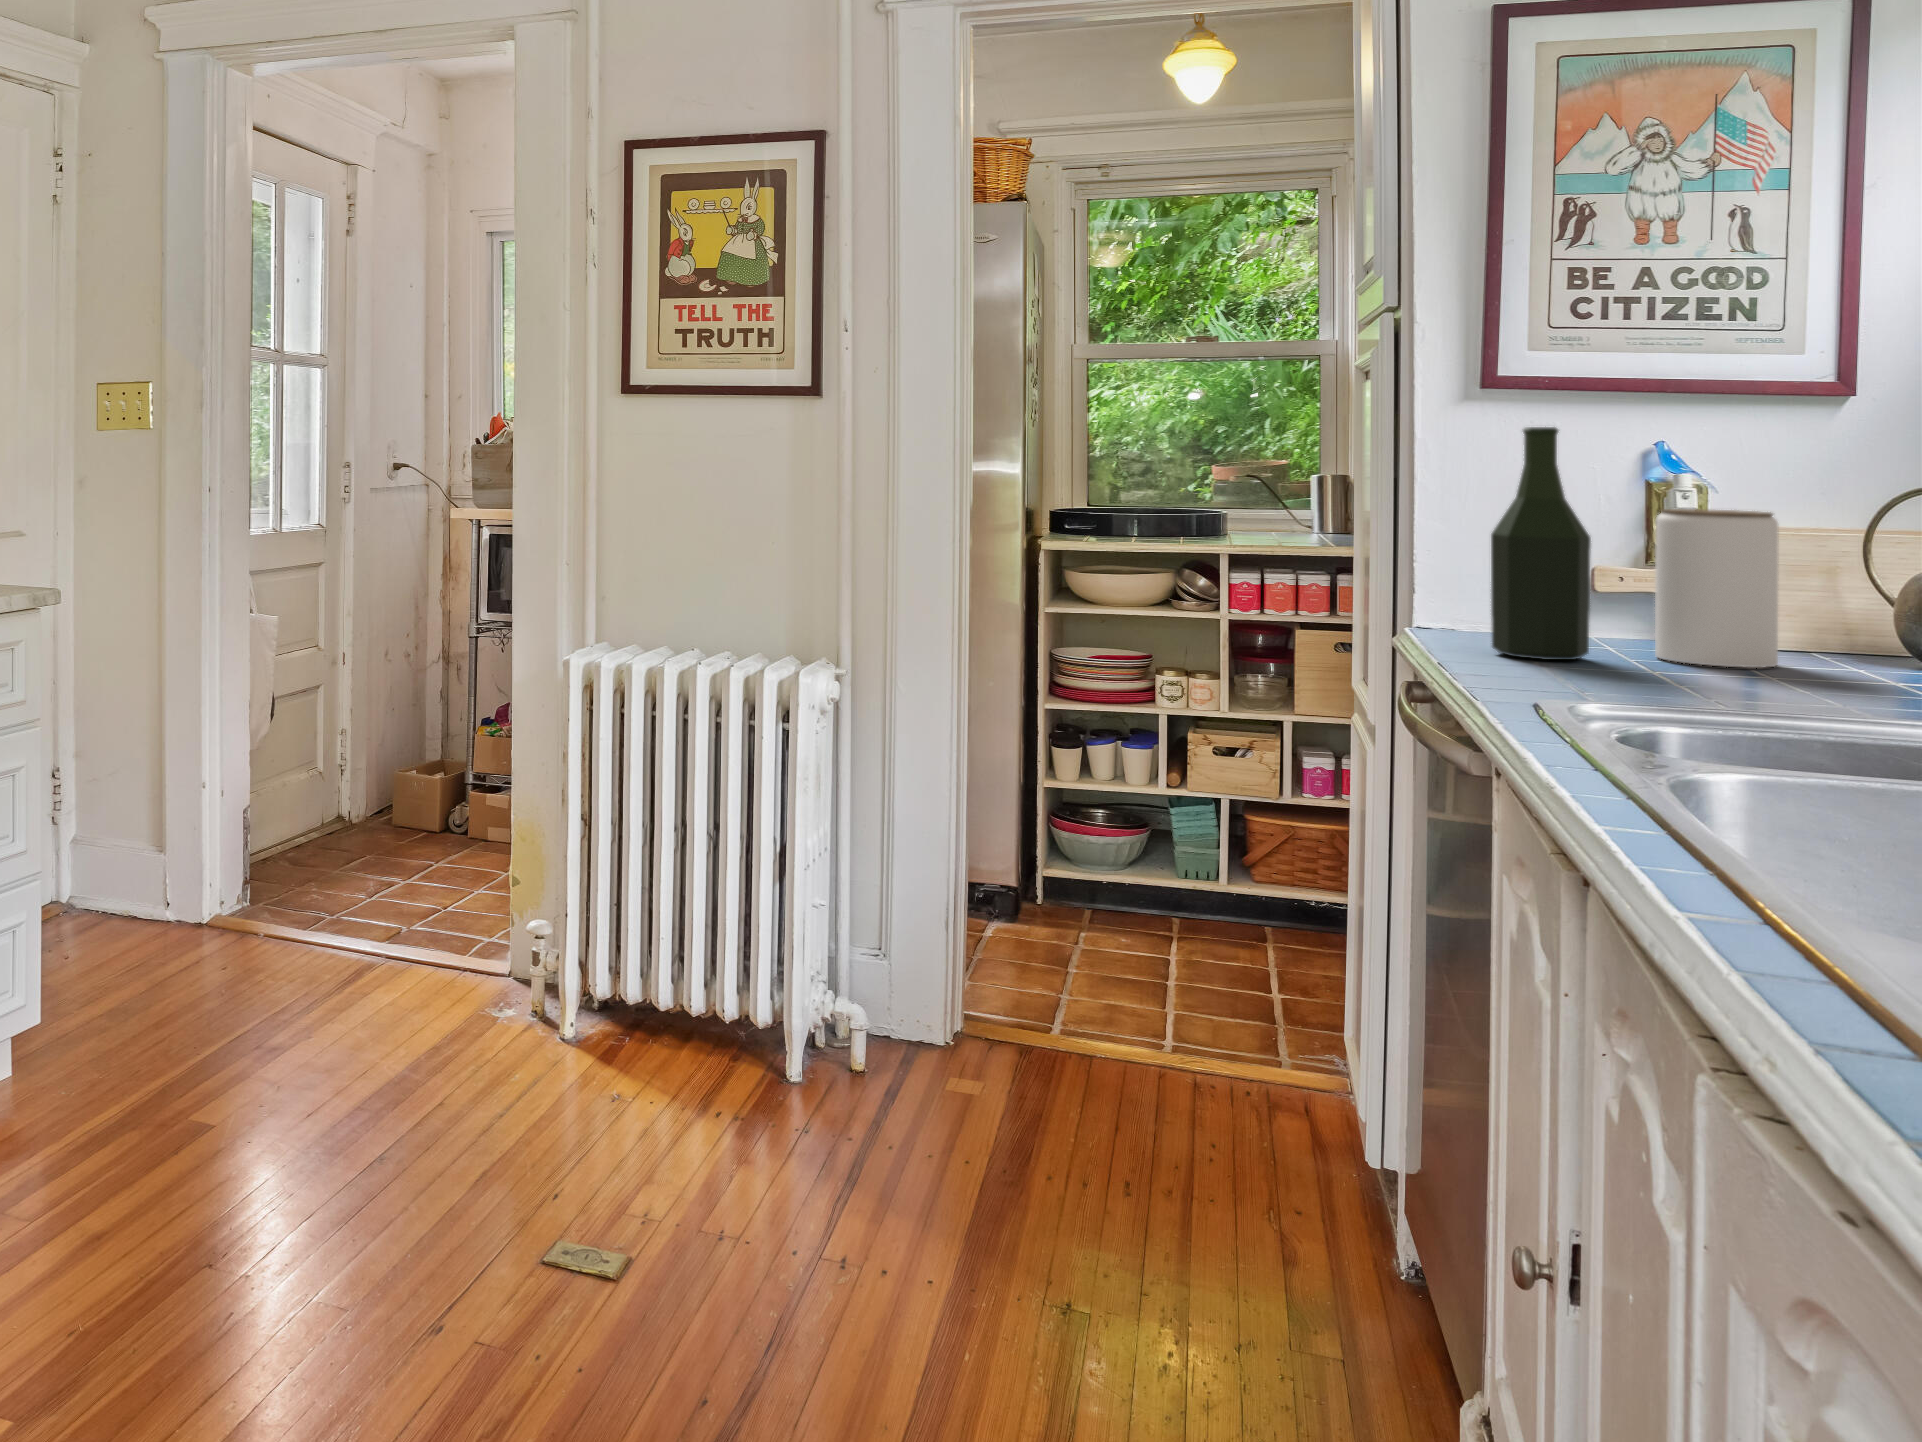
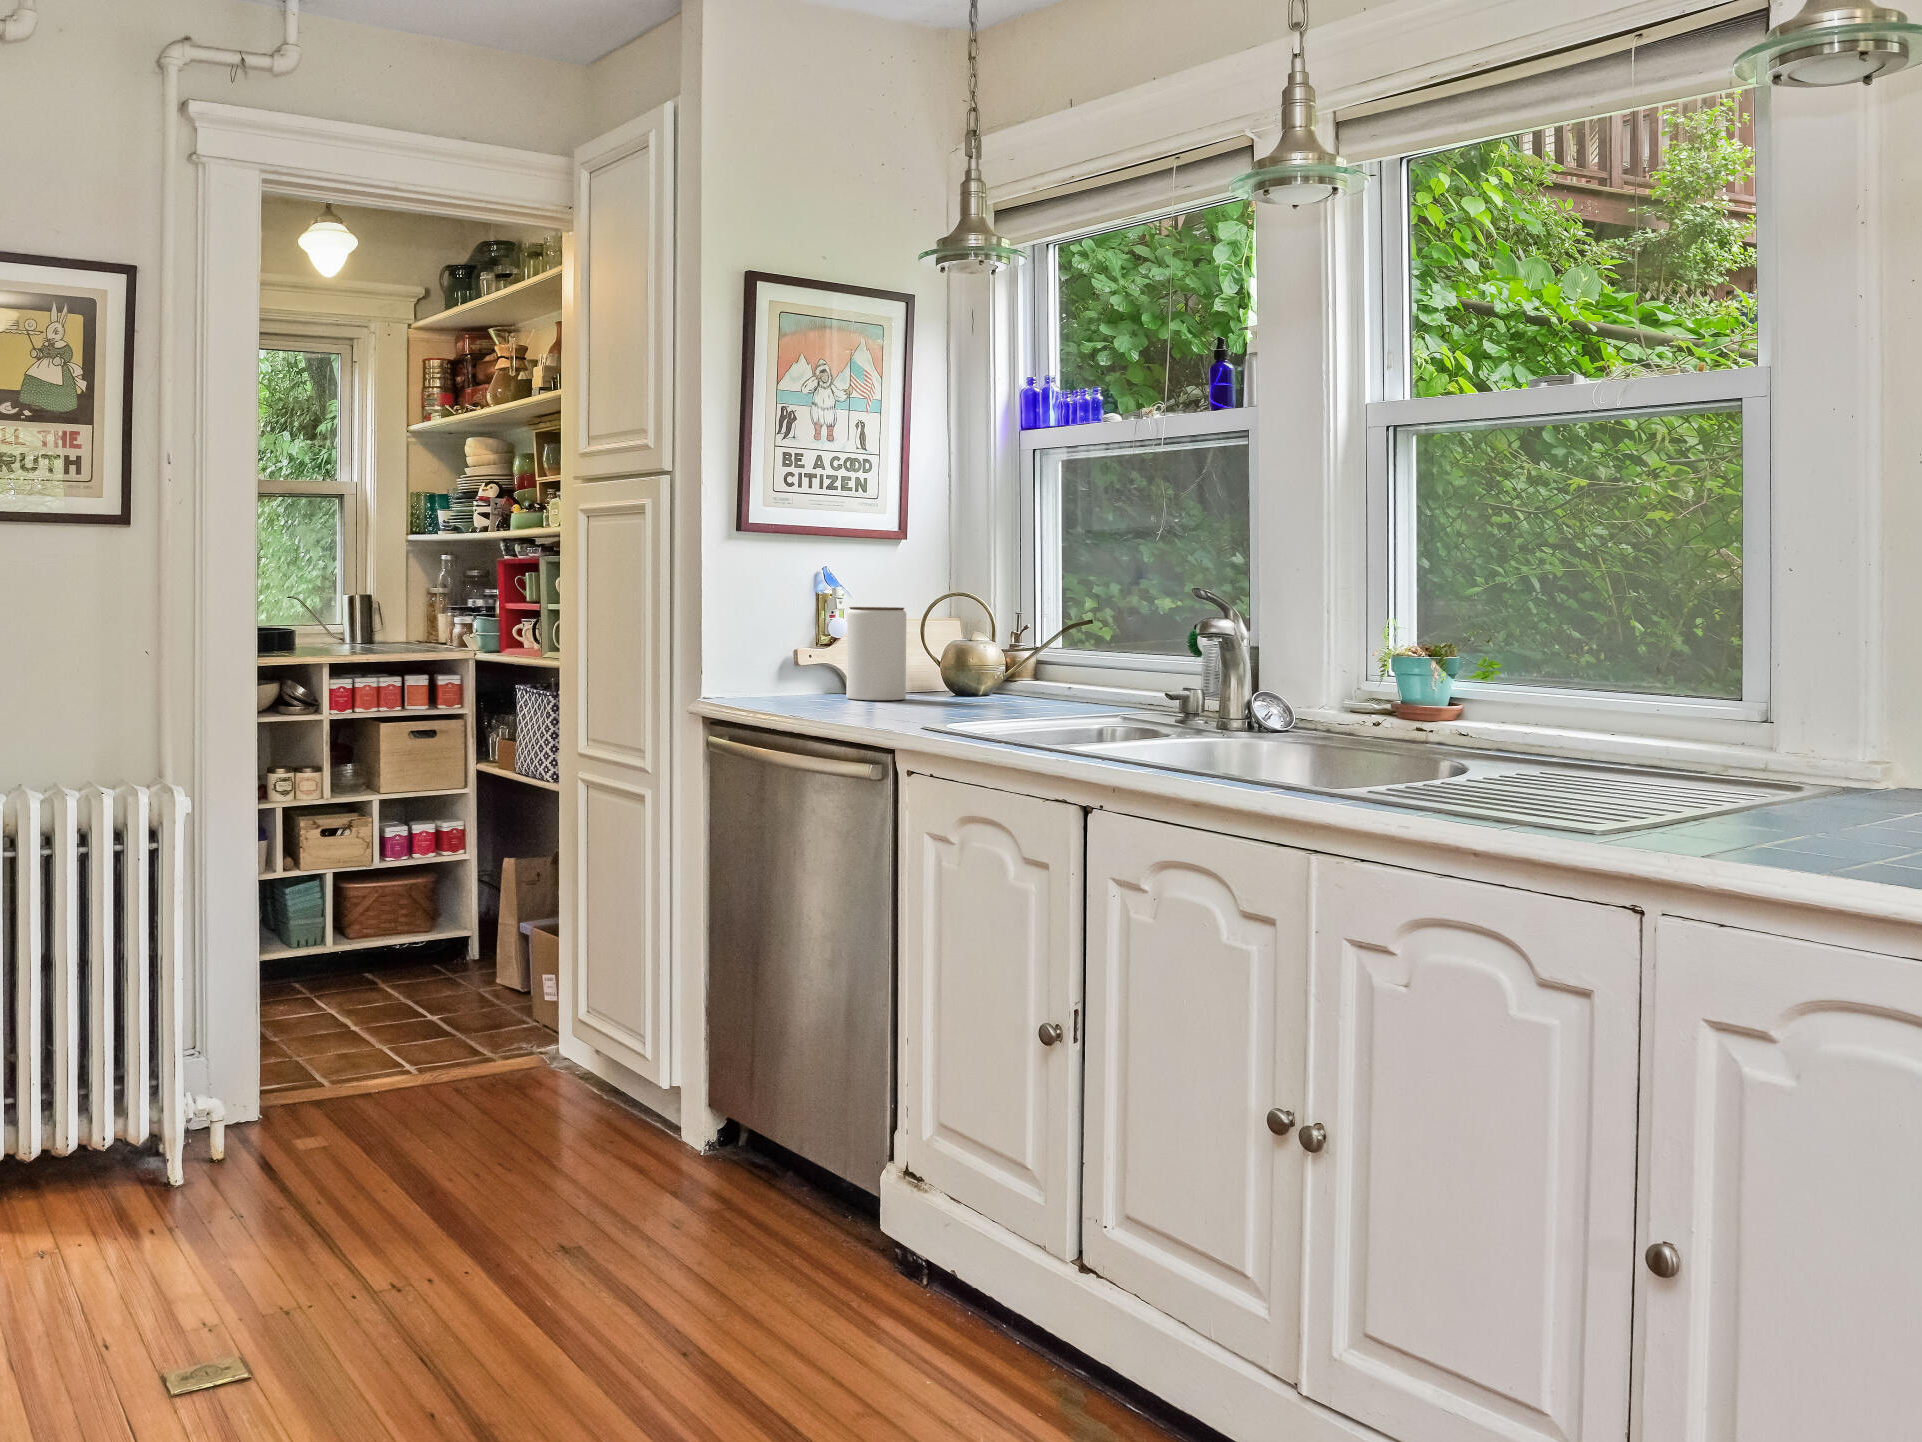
bottle: present [1491,427,1591,660] -> none [782,555,833,704]

